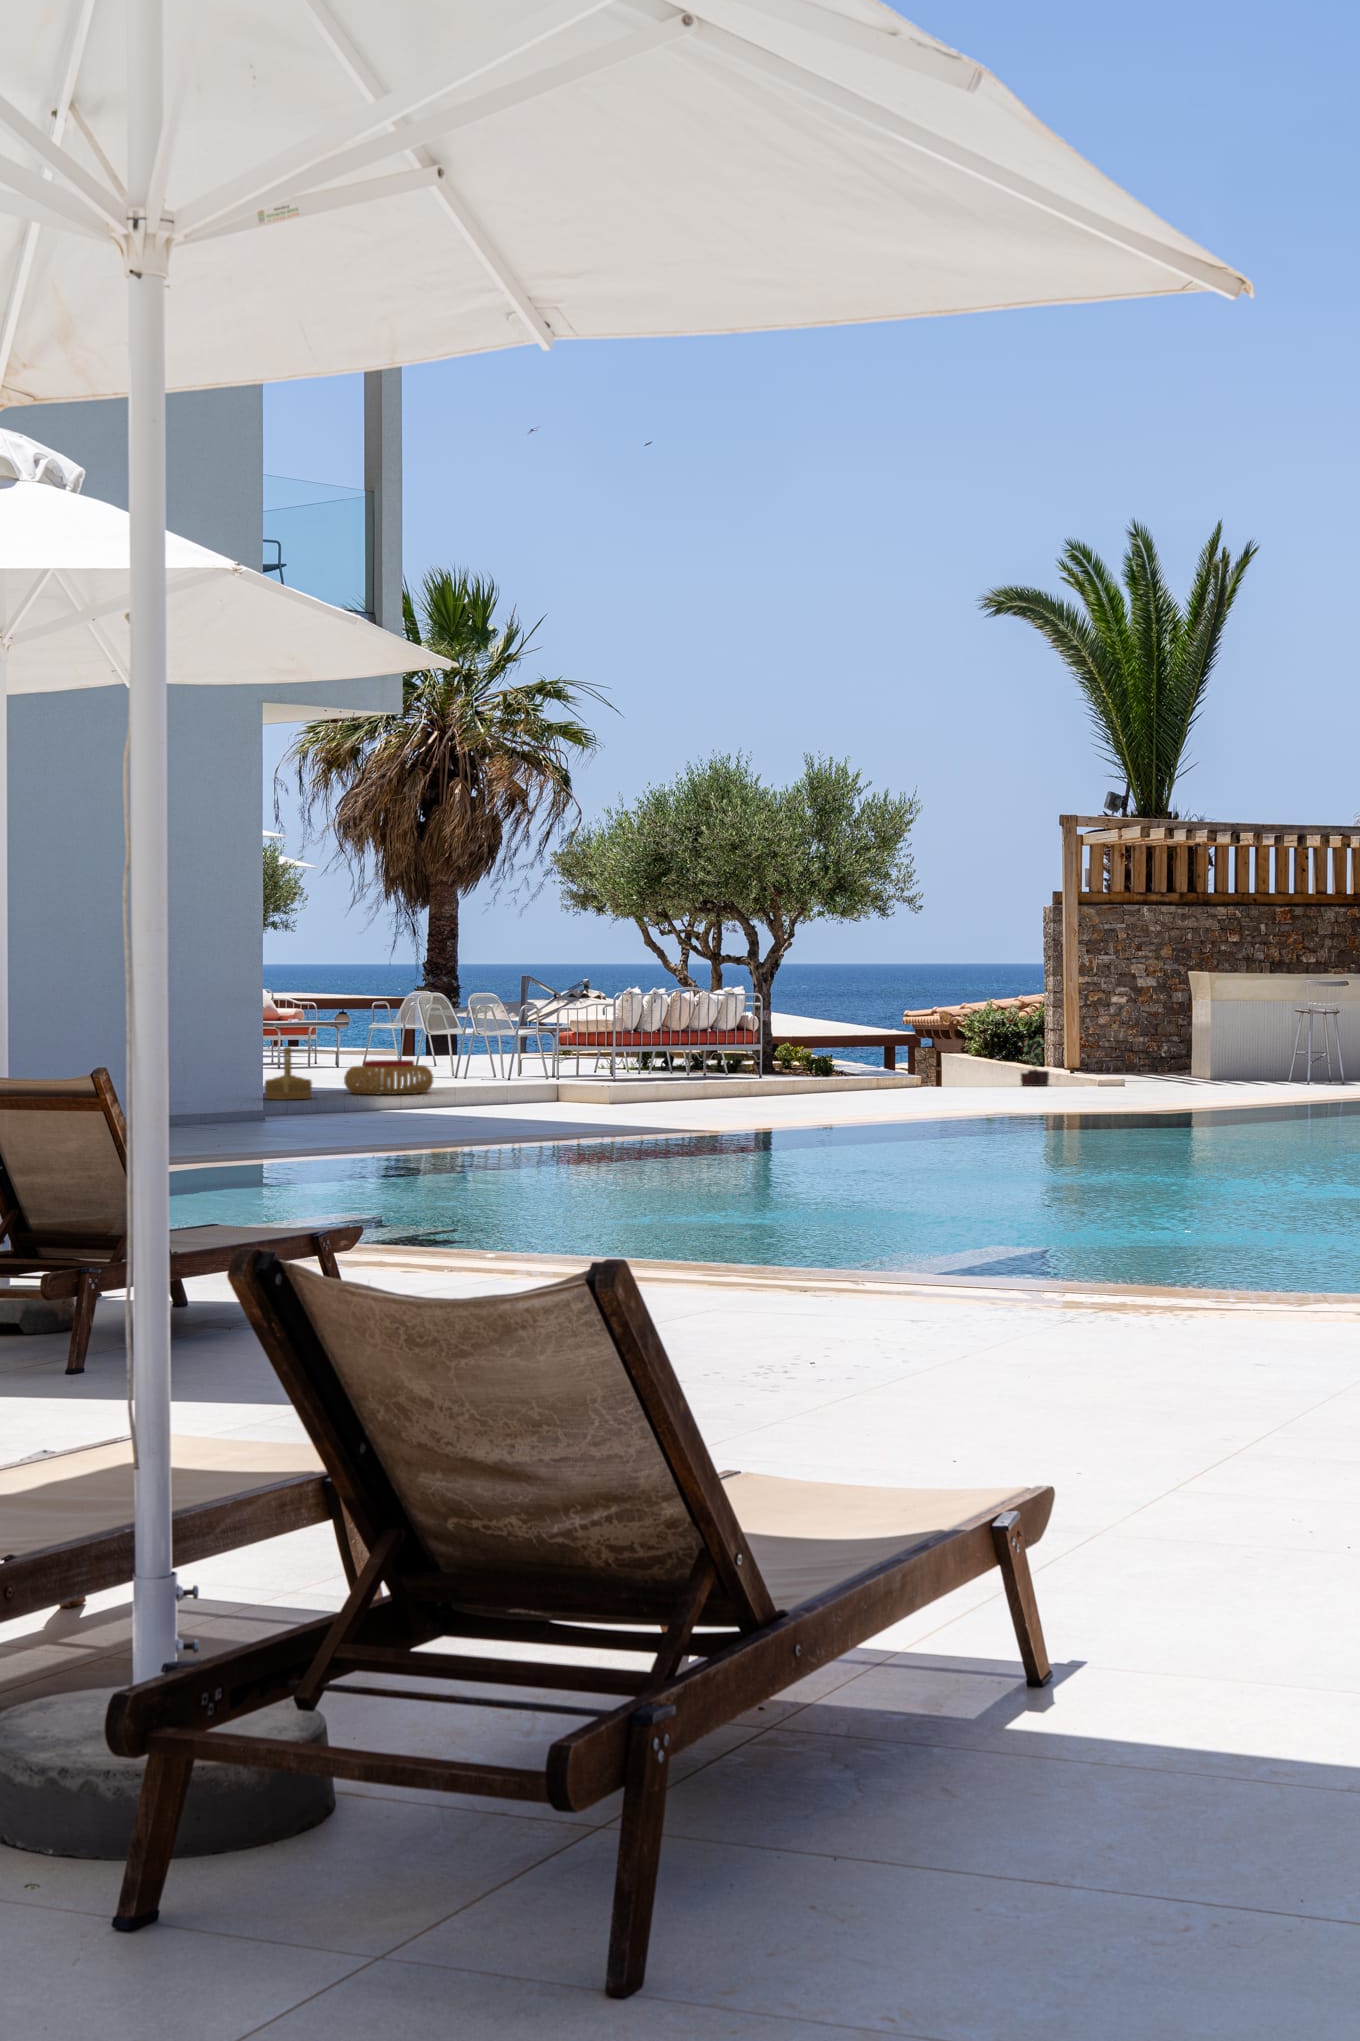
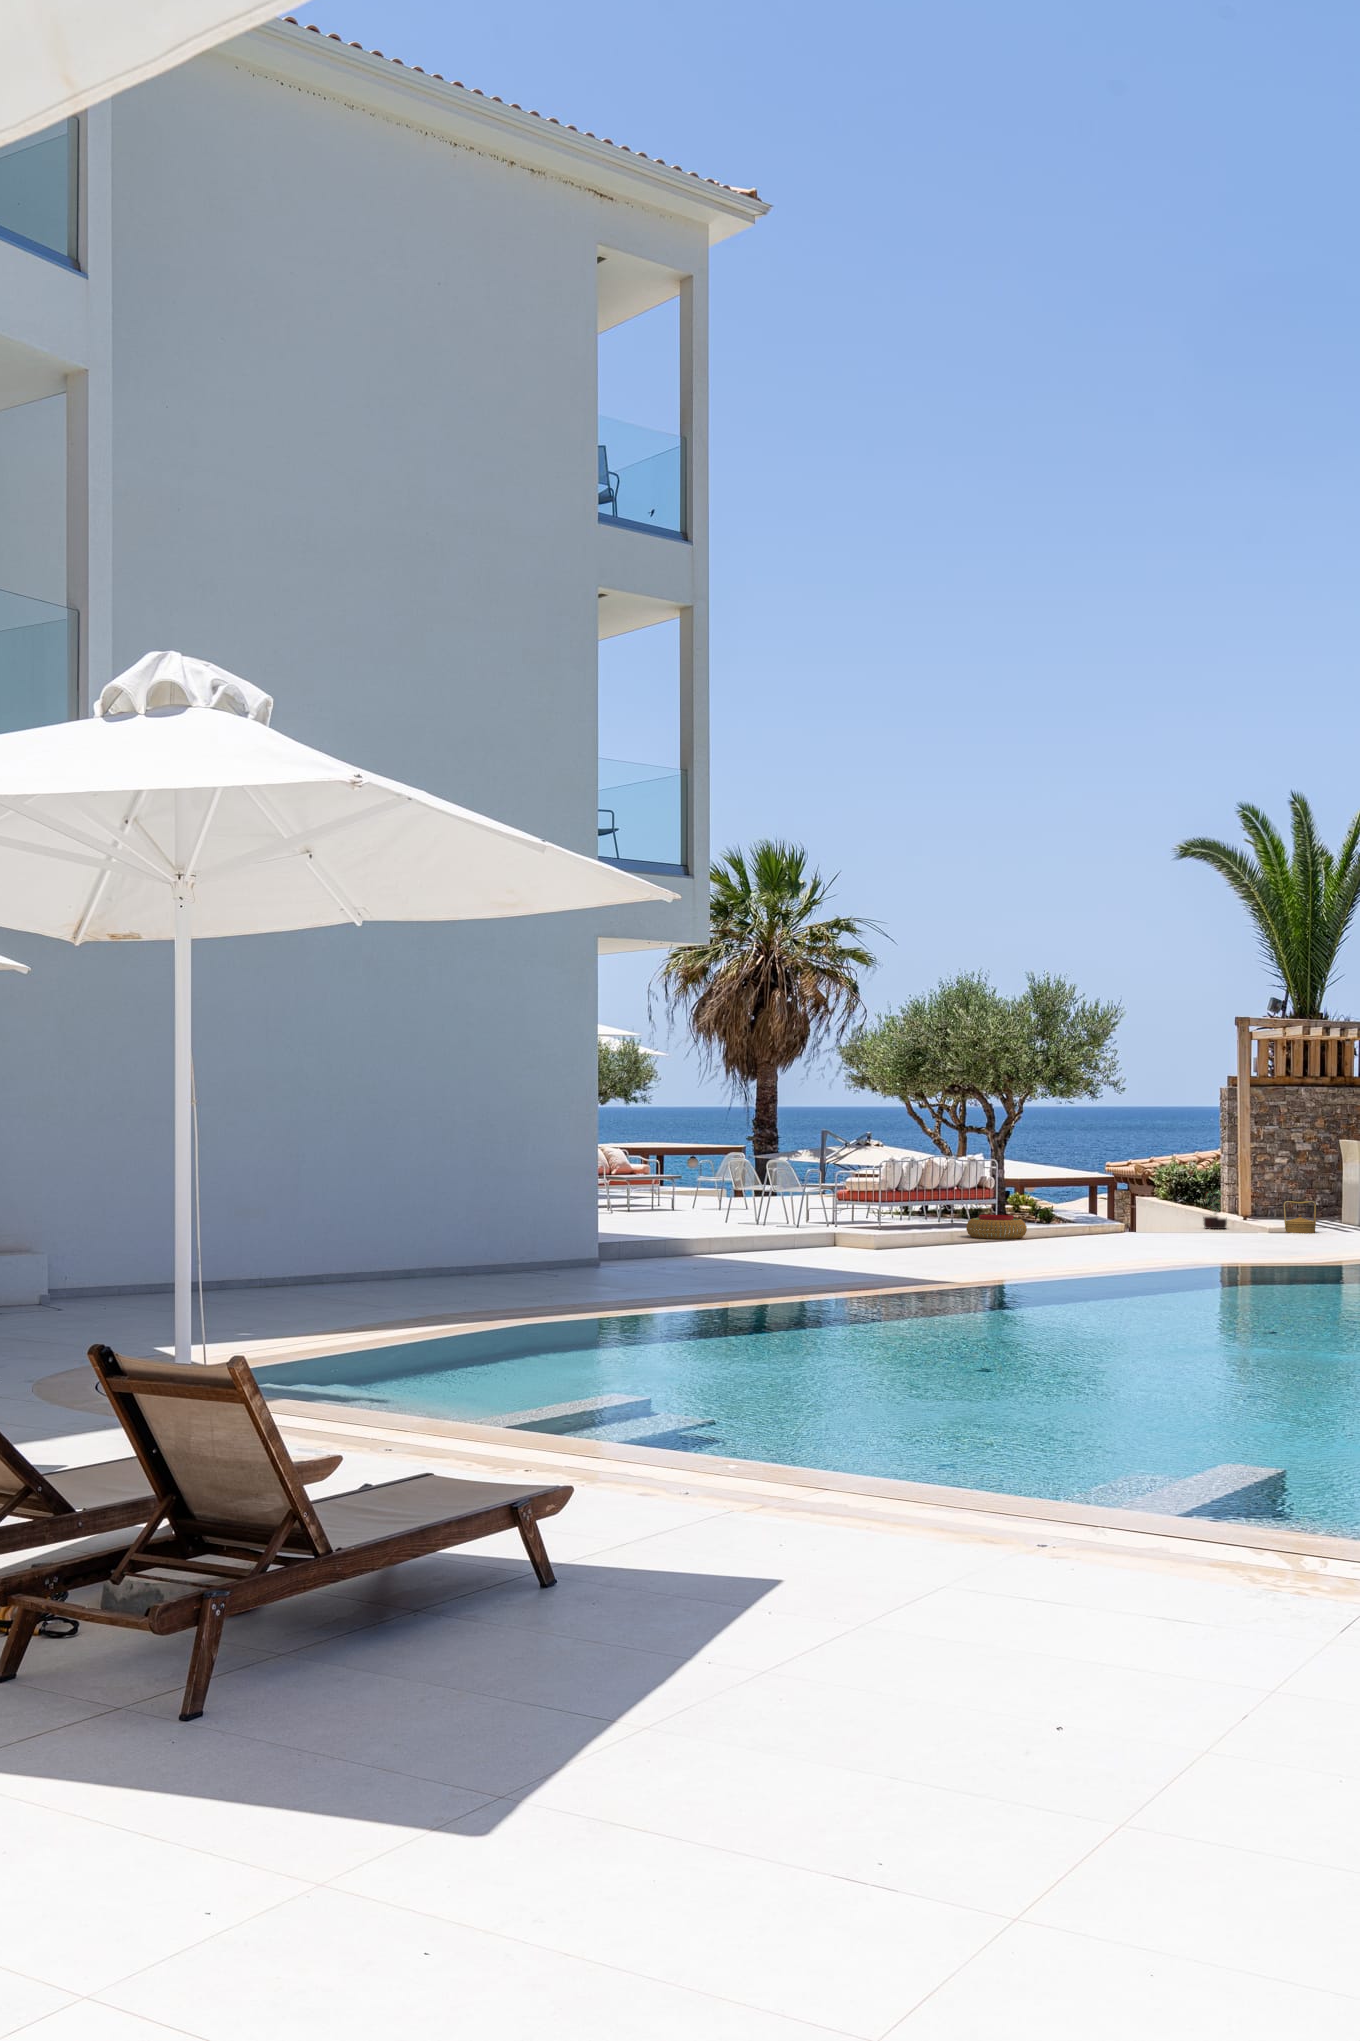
woven basket: present [264,1047,312,1100] -> present [1284,1201,1316,1233]
pouf: present [344,1060,433,1094] -> present [966,1215,1027,1239]

